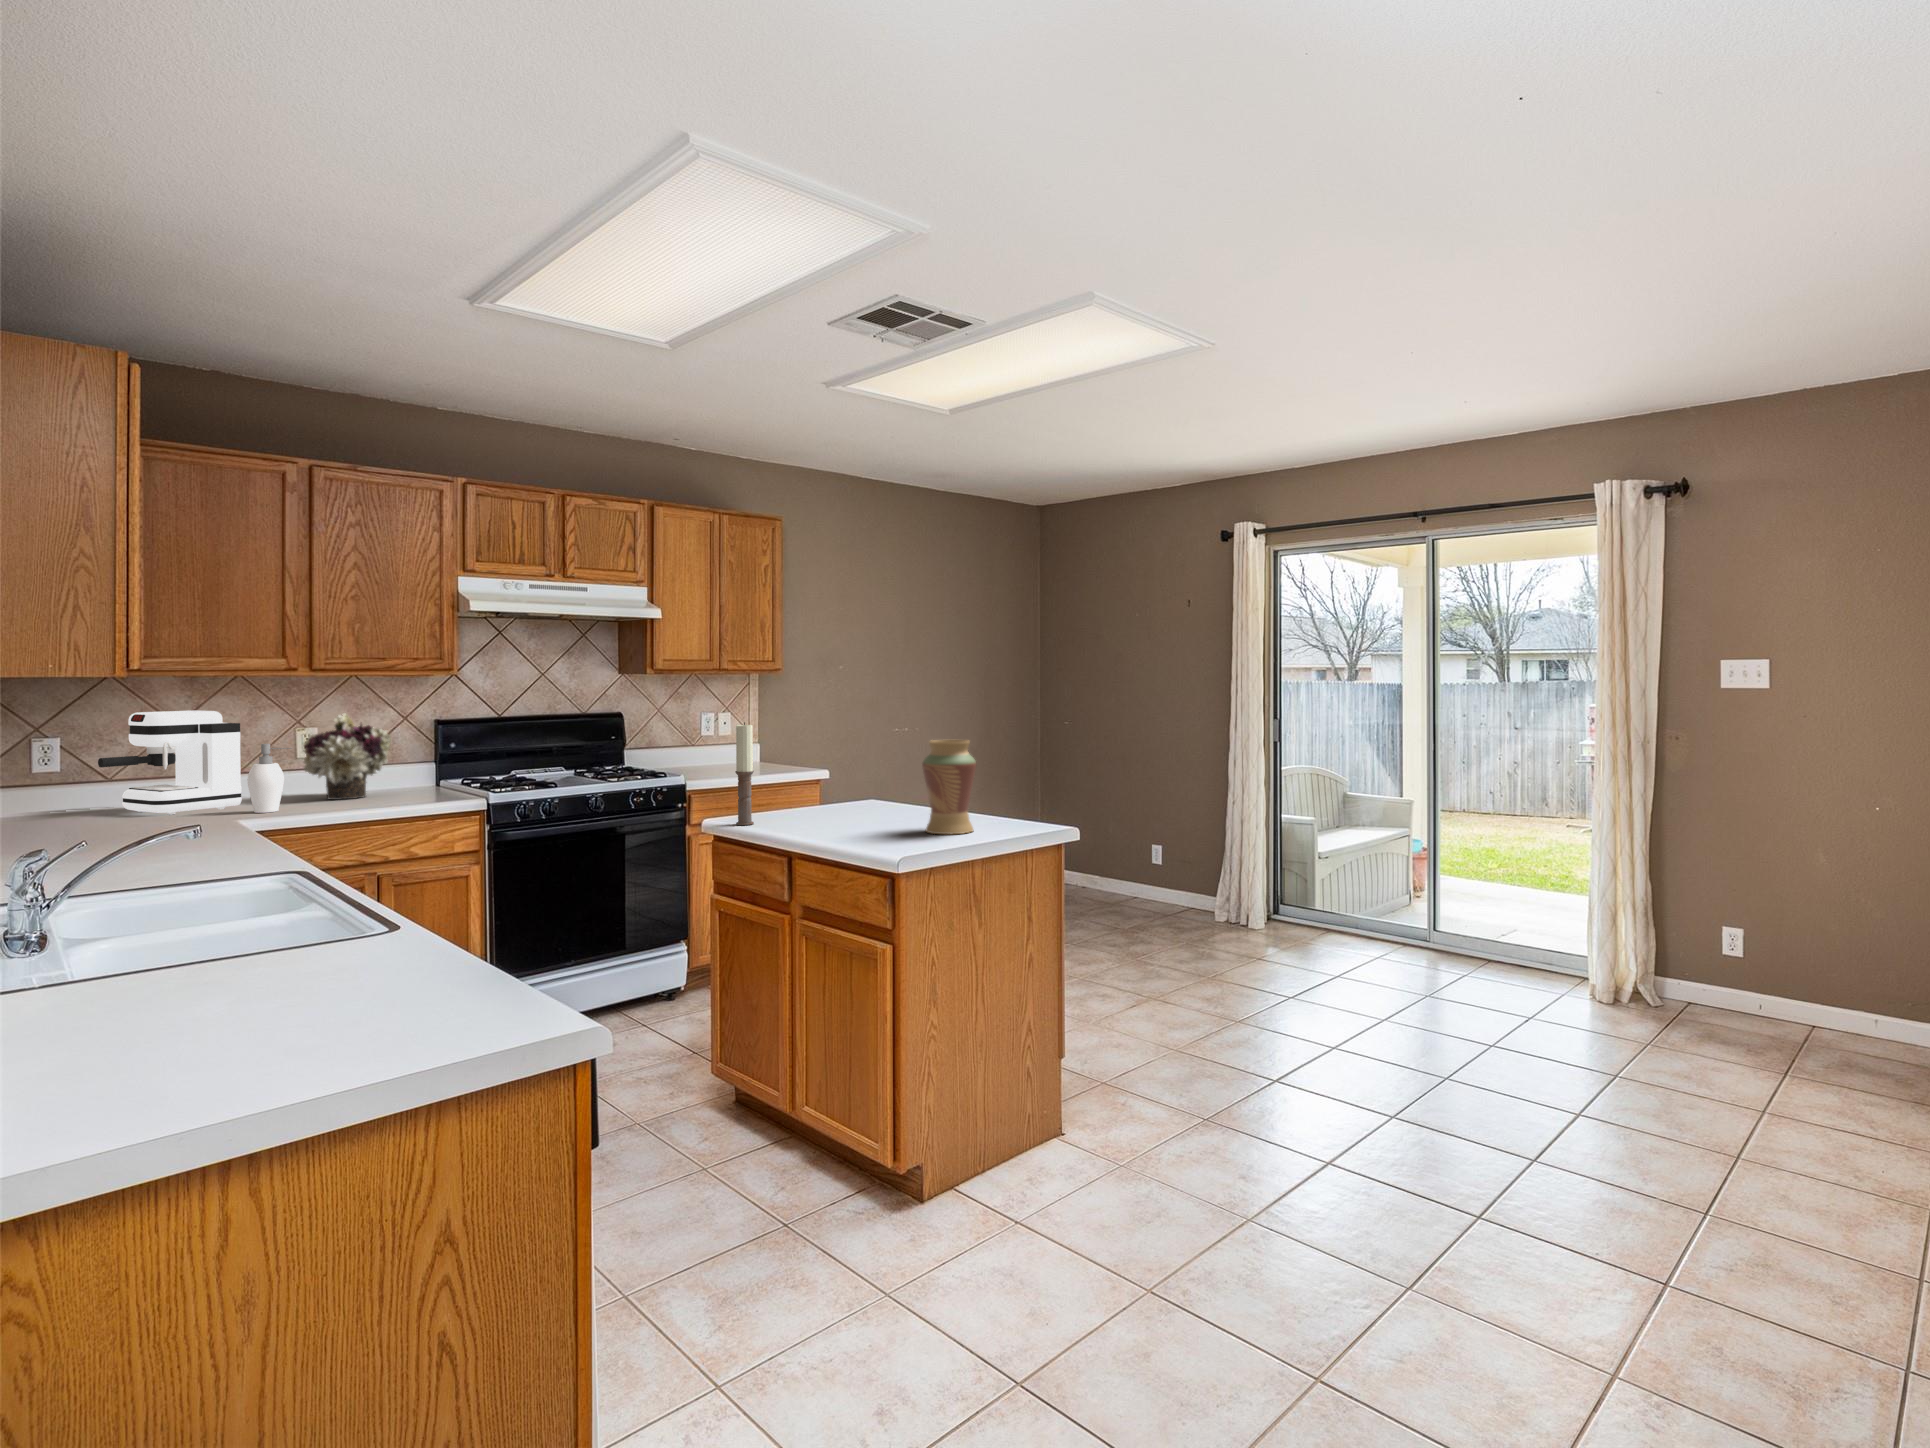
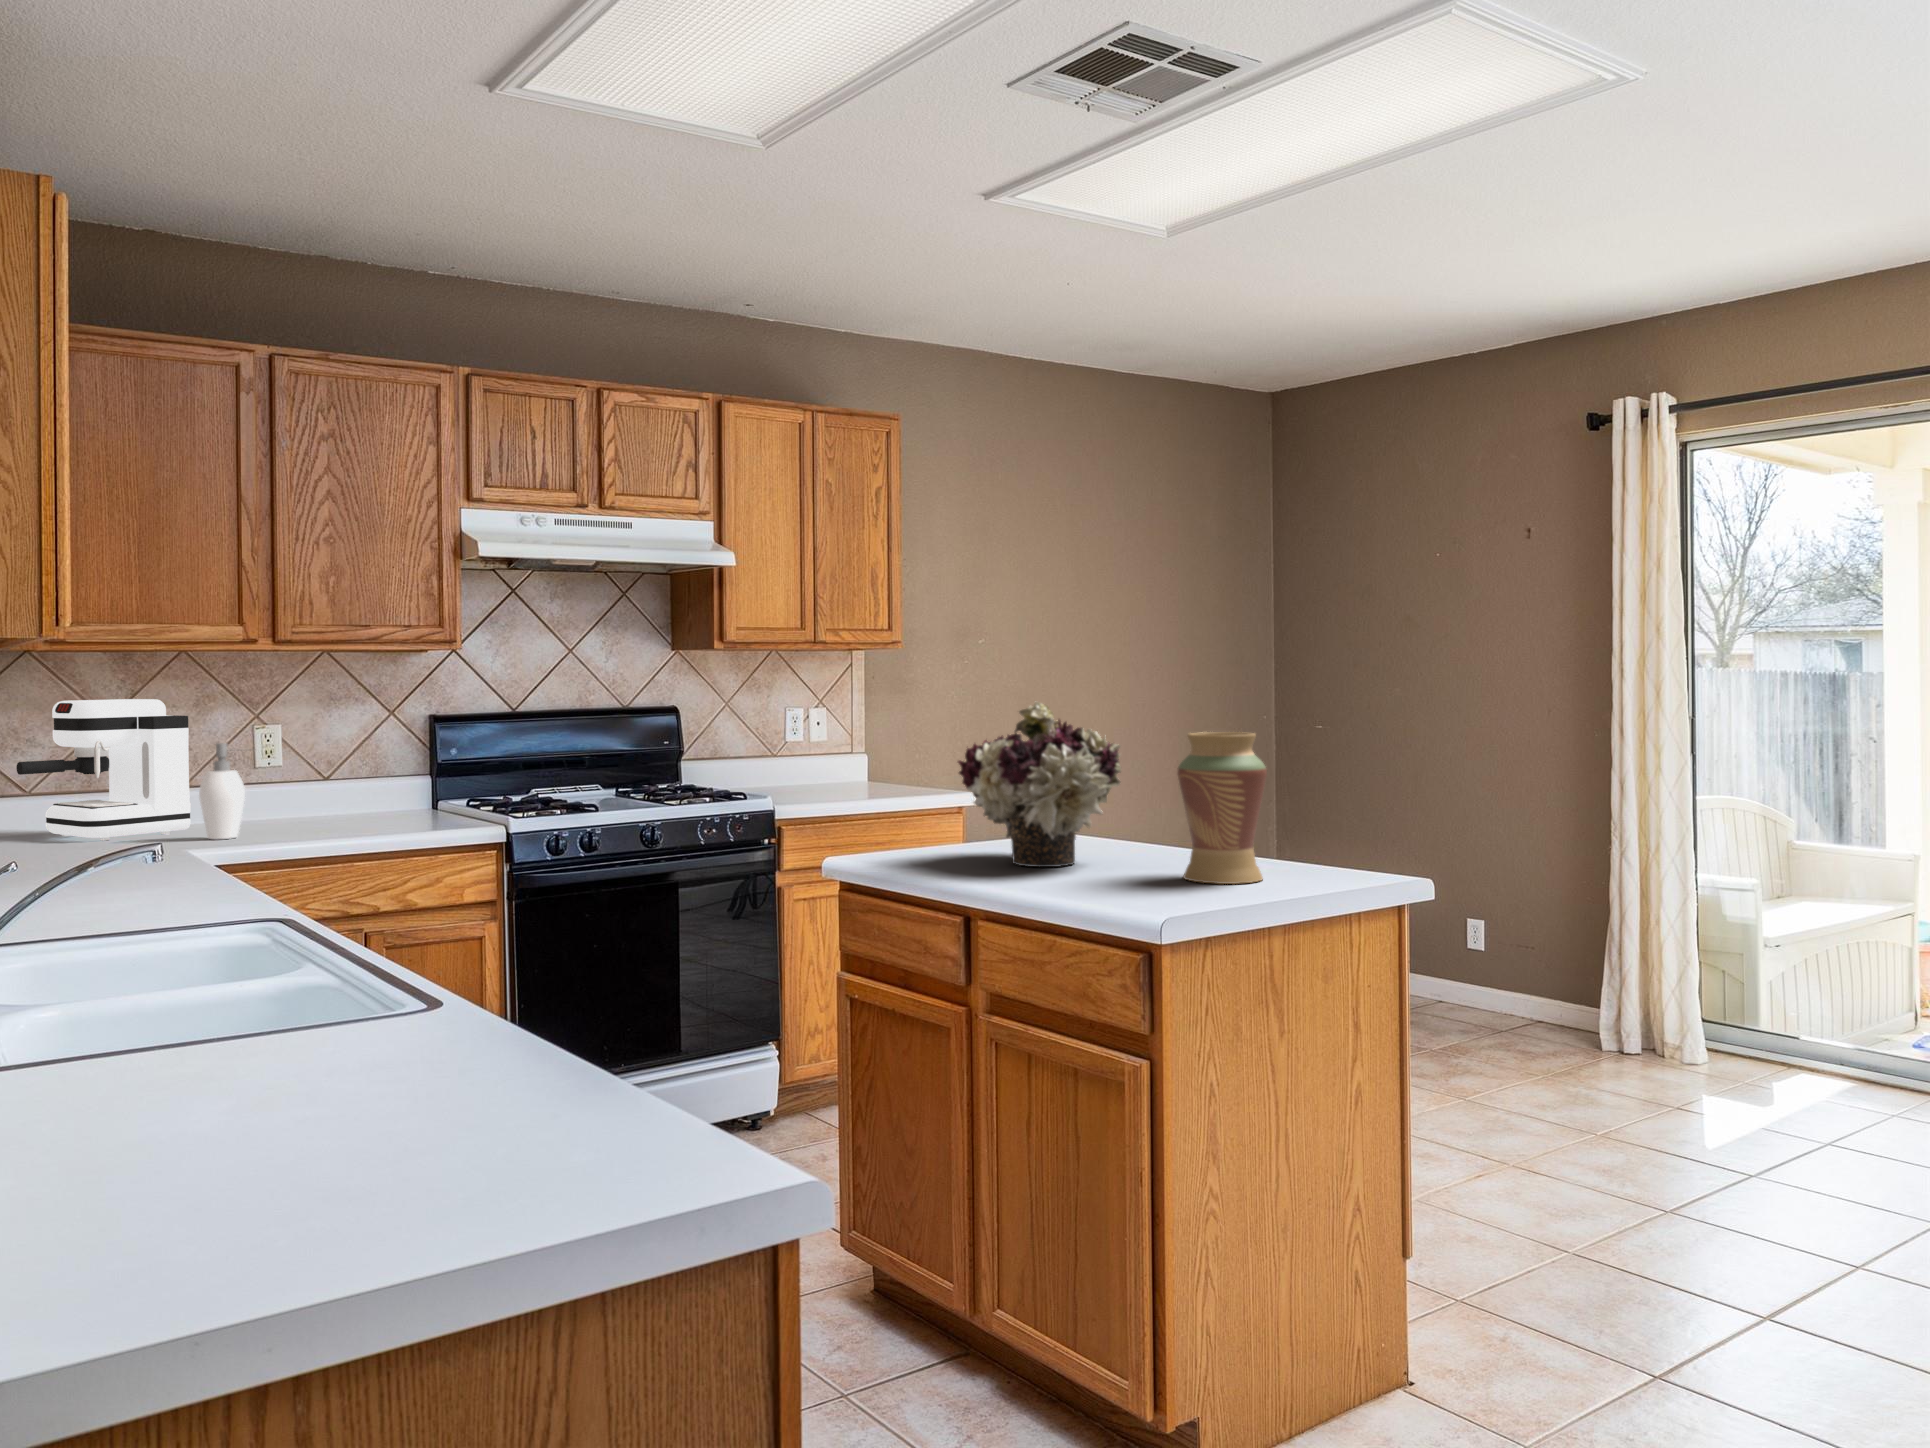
flower arrangement: present [304,714,391,800] -> present [958,702,1121,867]
candle: present [735,722,754,825] -> none [877,707,904,865]

